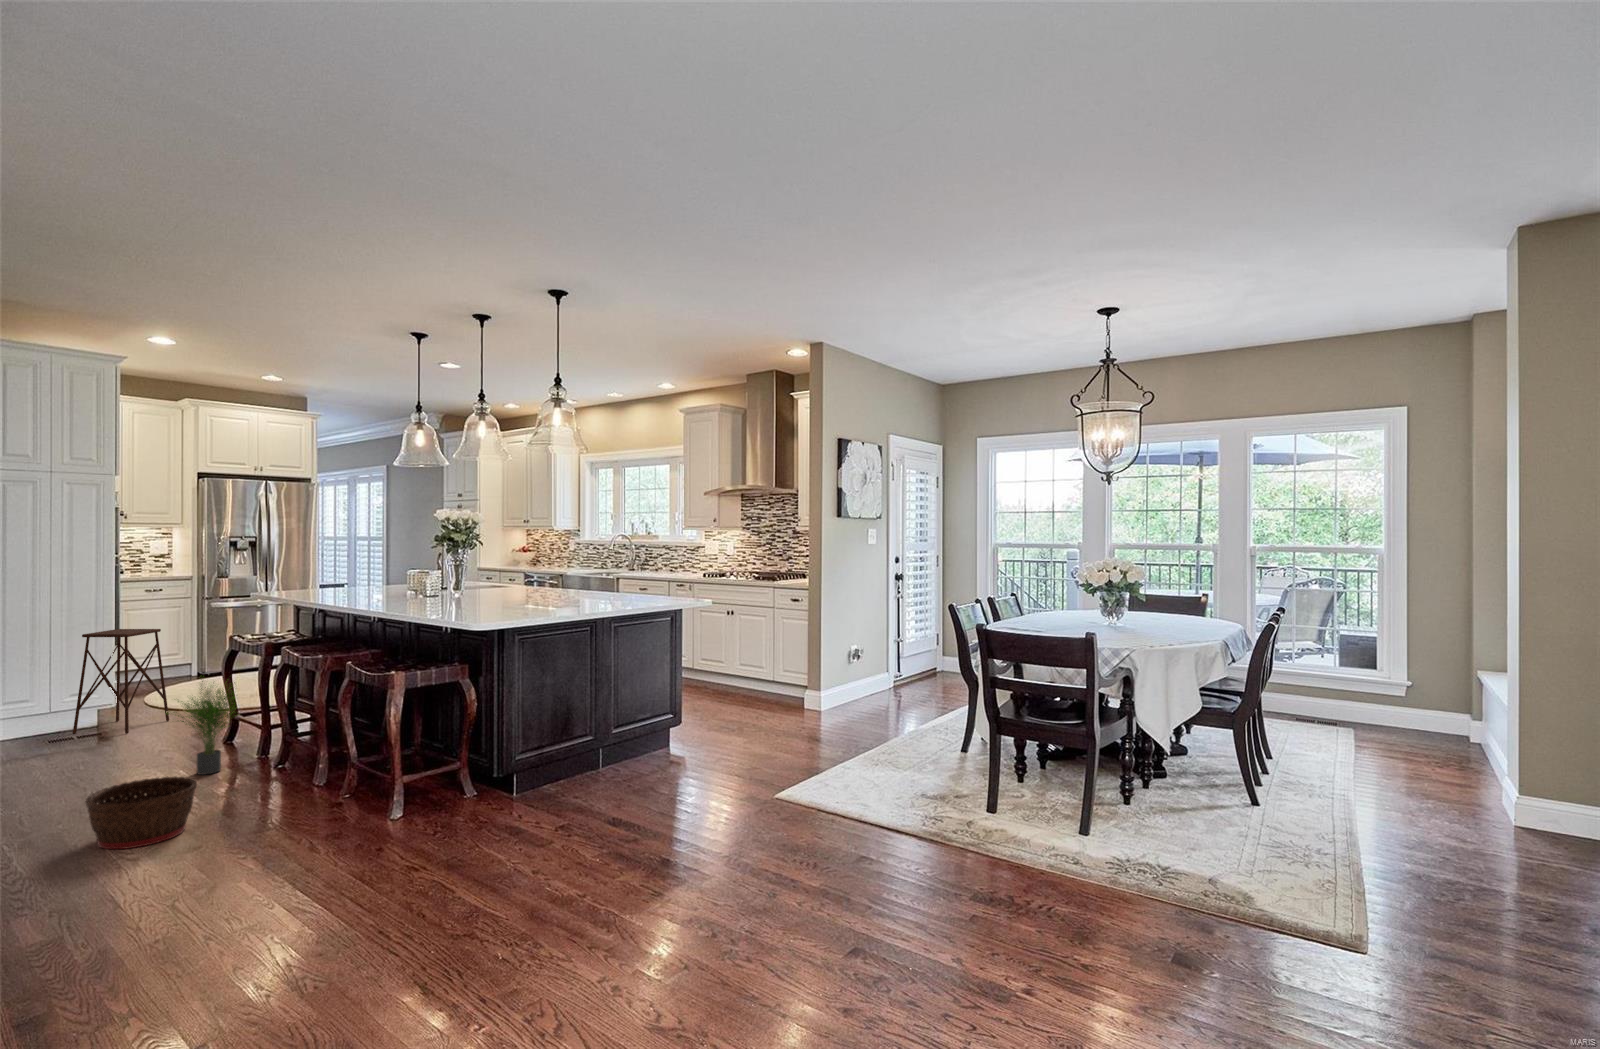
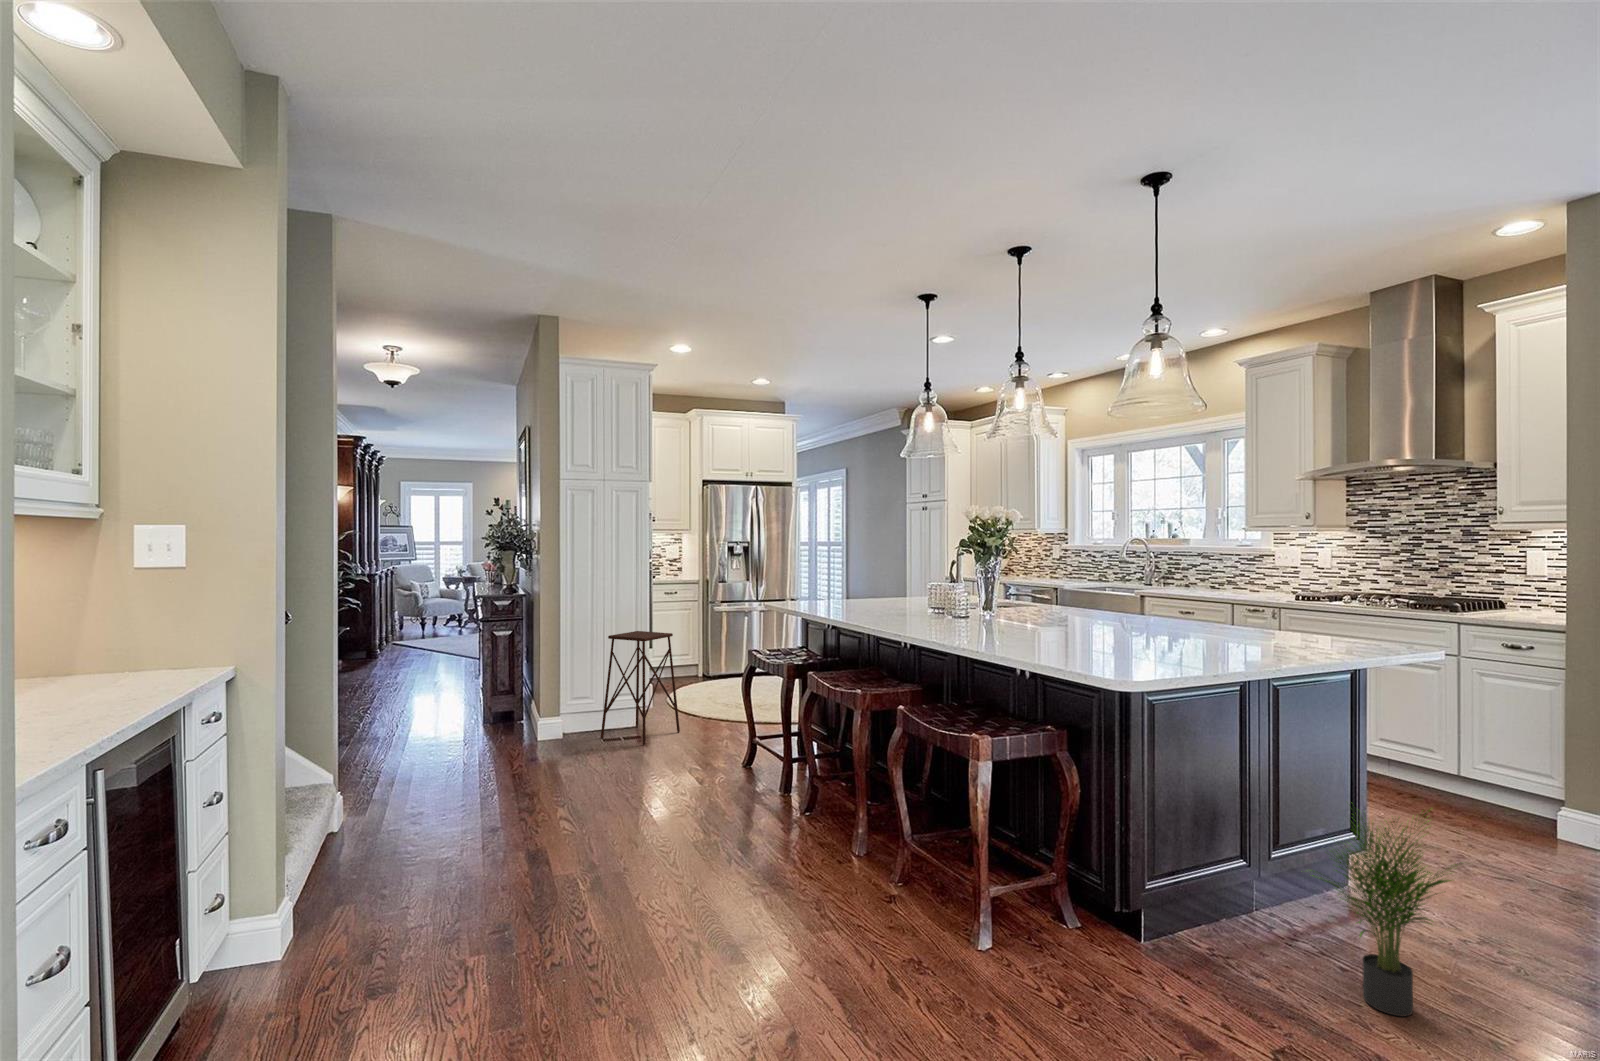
potted plant: present [175,681,235,775] -> present [1312,810,1449,1016]
basket: present [86,777,197,849] -> none [594,856,719,976]

